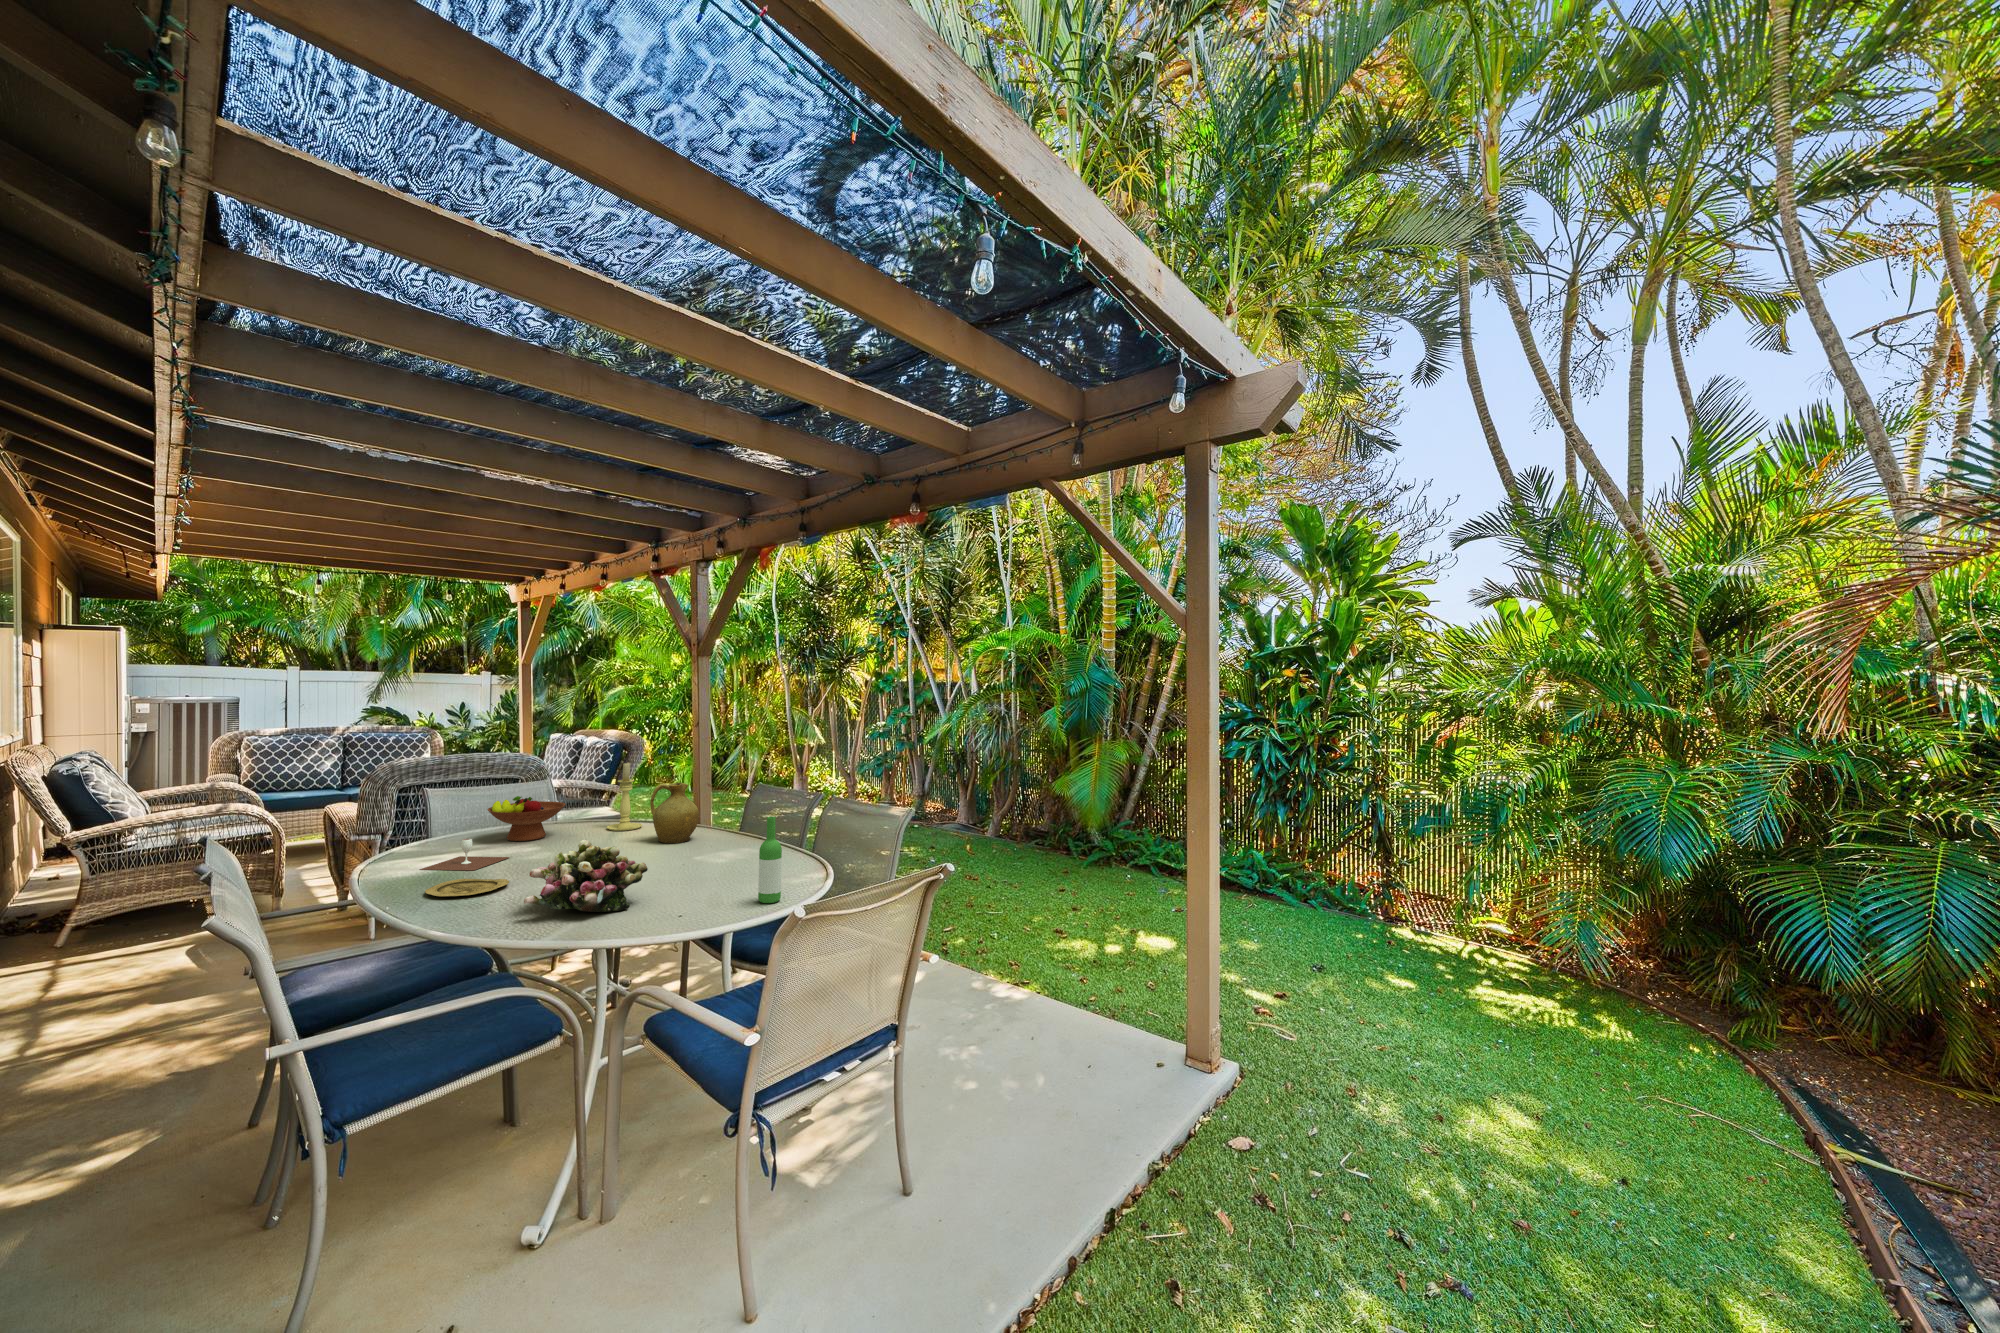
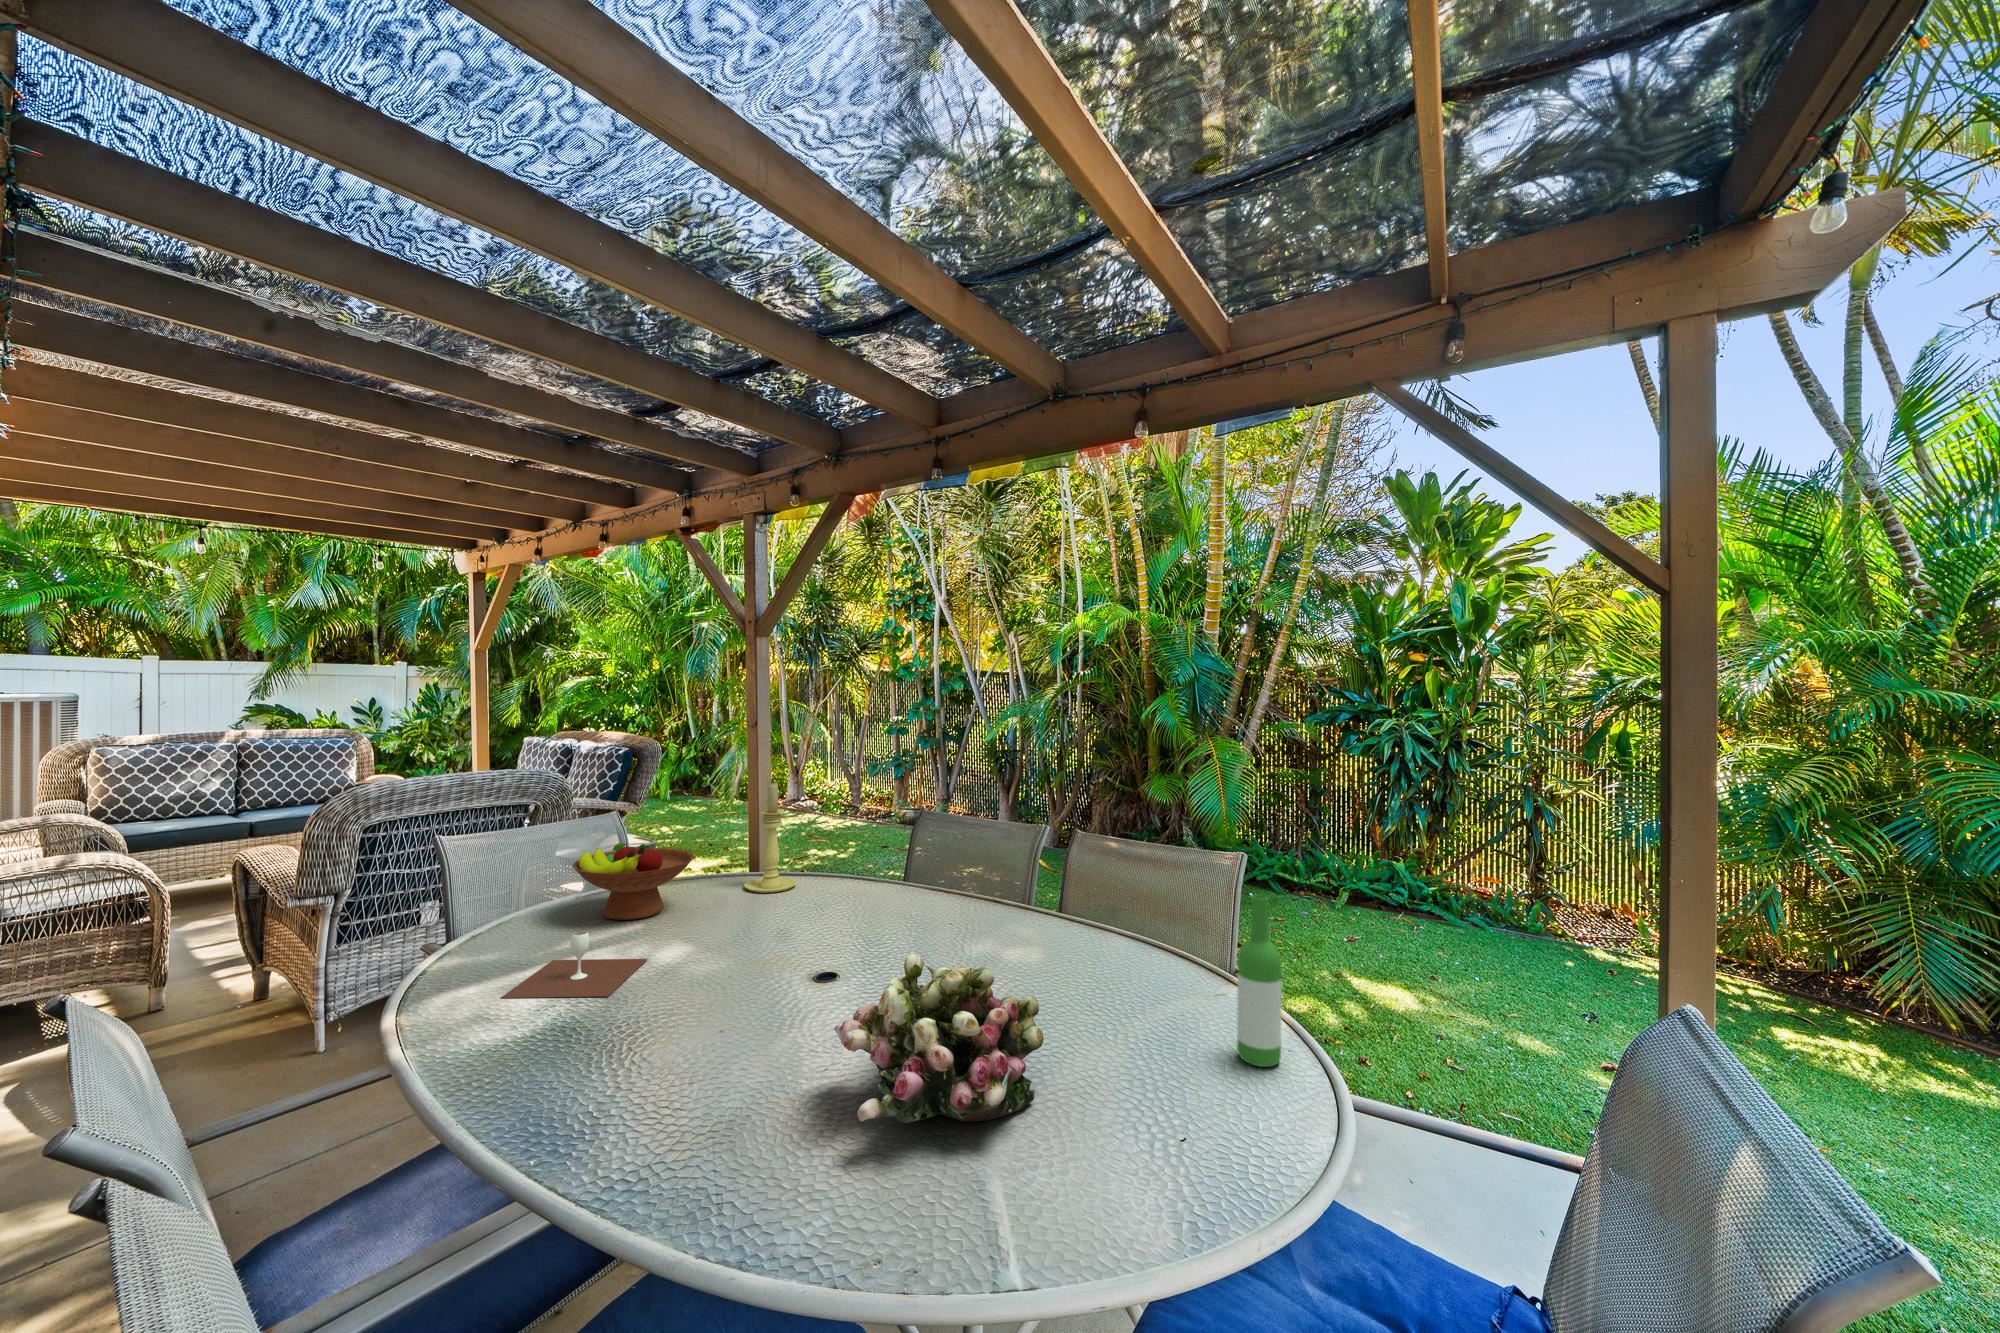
pitcher: present [650,783,699,843] -> none [845,816,917,917]
plate: present [425,879,509,896] -> none [564,1020,718,1084]

